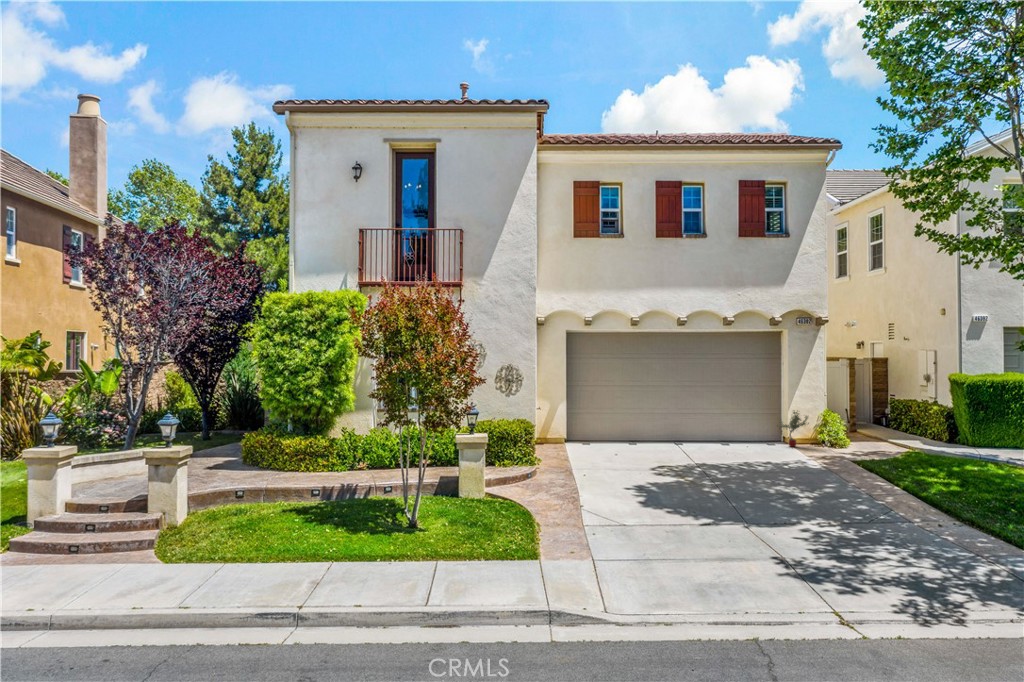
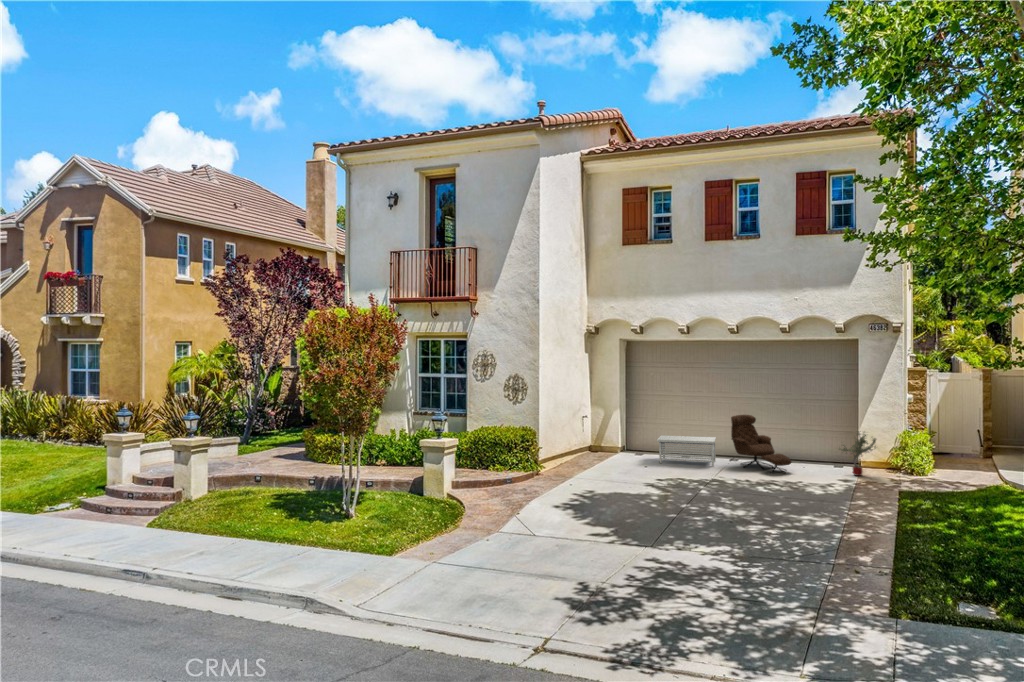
lounge chair: none [691,399,745,449] -> present [731,415,792,473]
storage bench: none [626,421,681,447] -> present [657,436,716,466]

